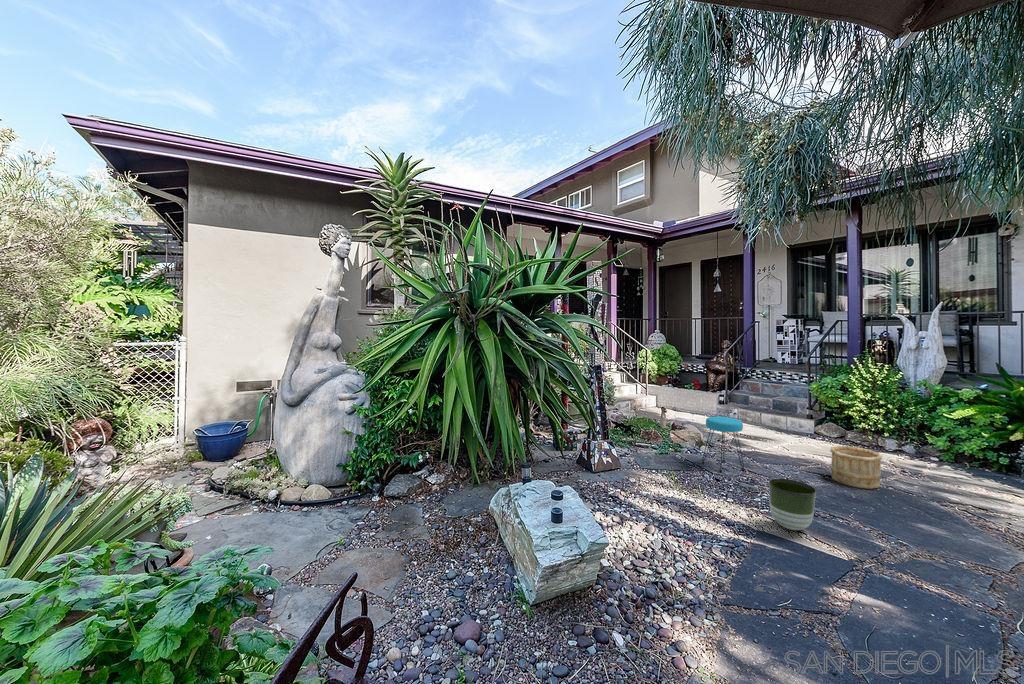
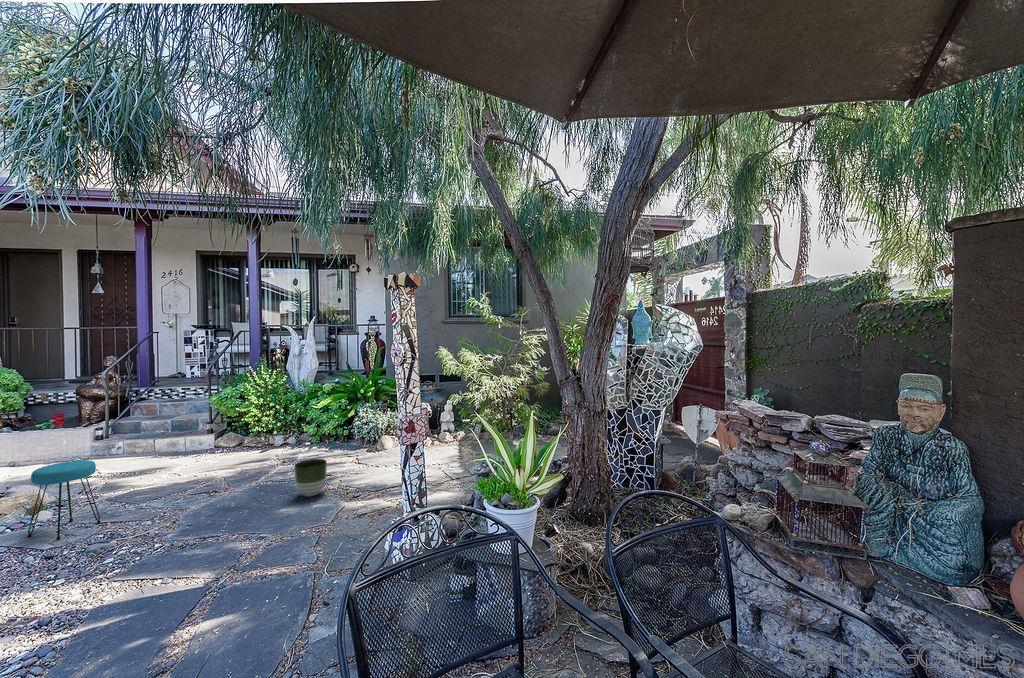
wooden bucket: present [830,446,882,489] -> none [211,453,258,495]
planter: present [769,479,816,530] -> present [294,459,327,496]

